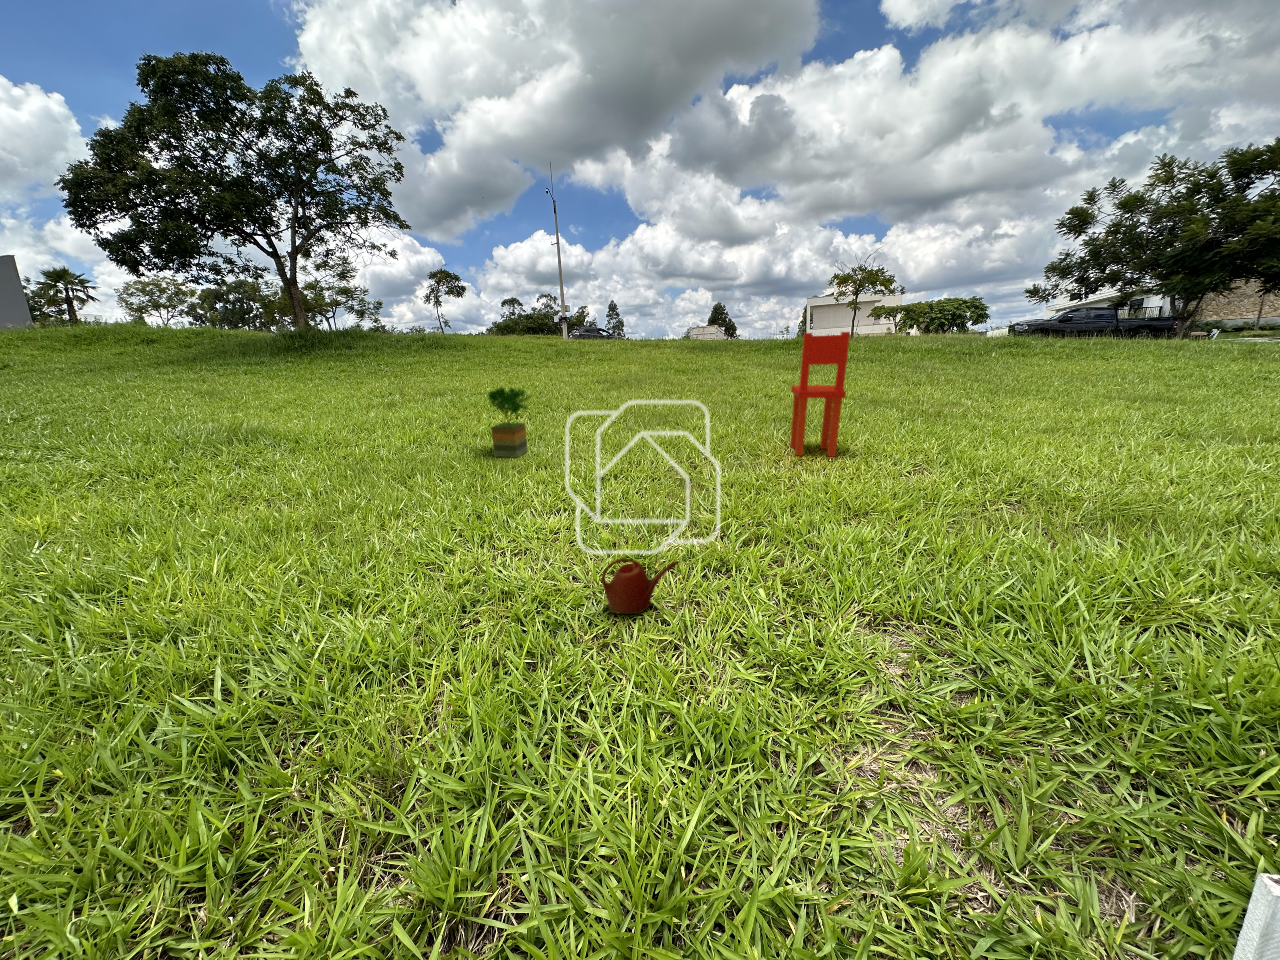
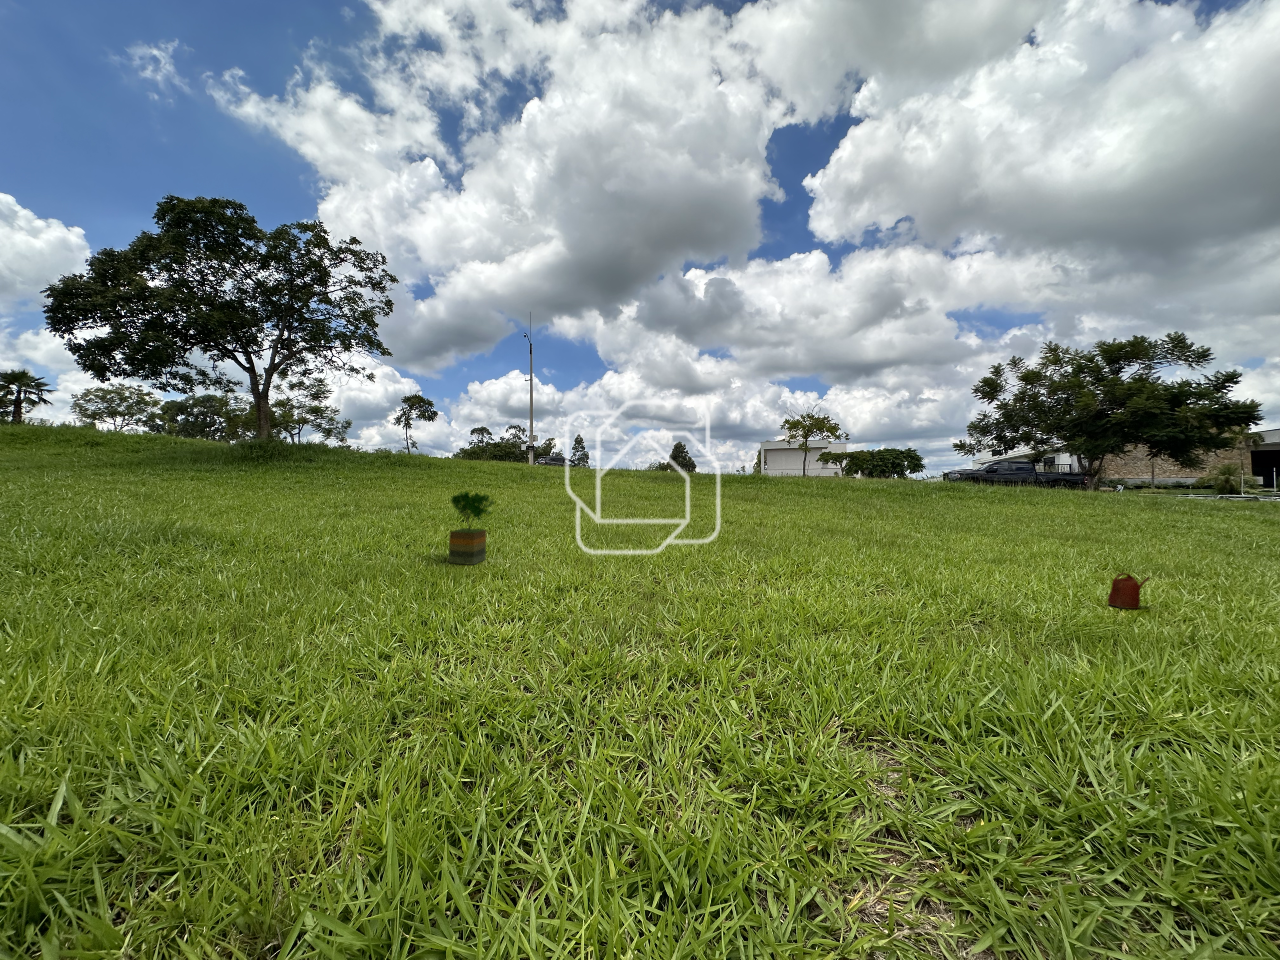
chair: present [790,332,850,457] -> none [754,454,807,575]
watering can: present [602,558,680,614] -> present [1108,573,1150,609]

